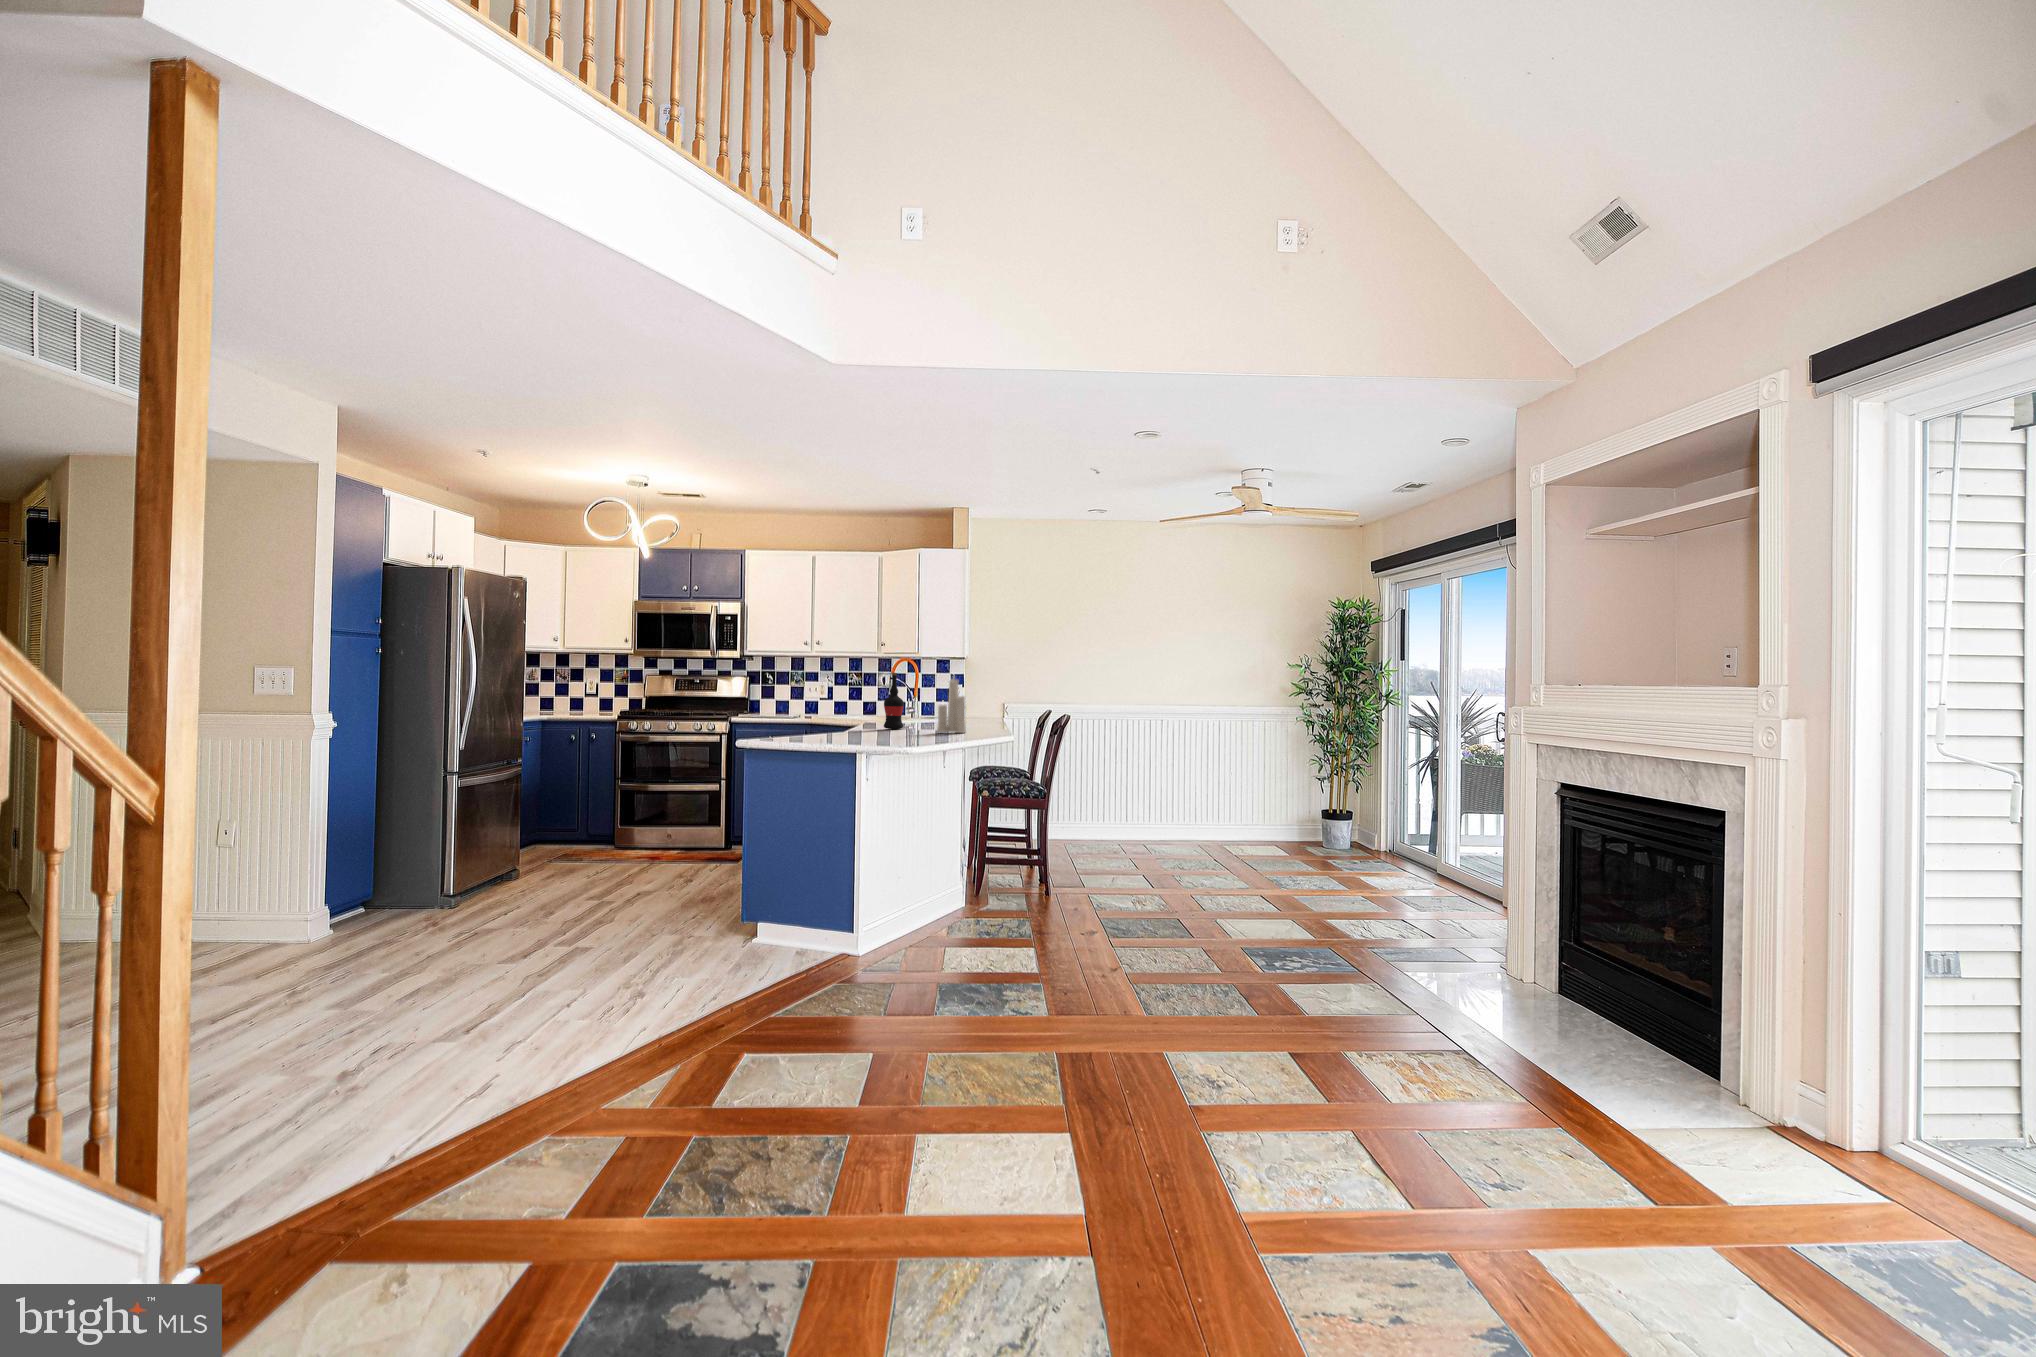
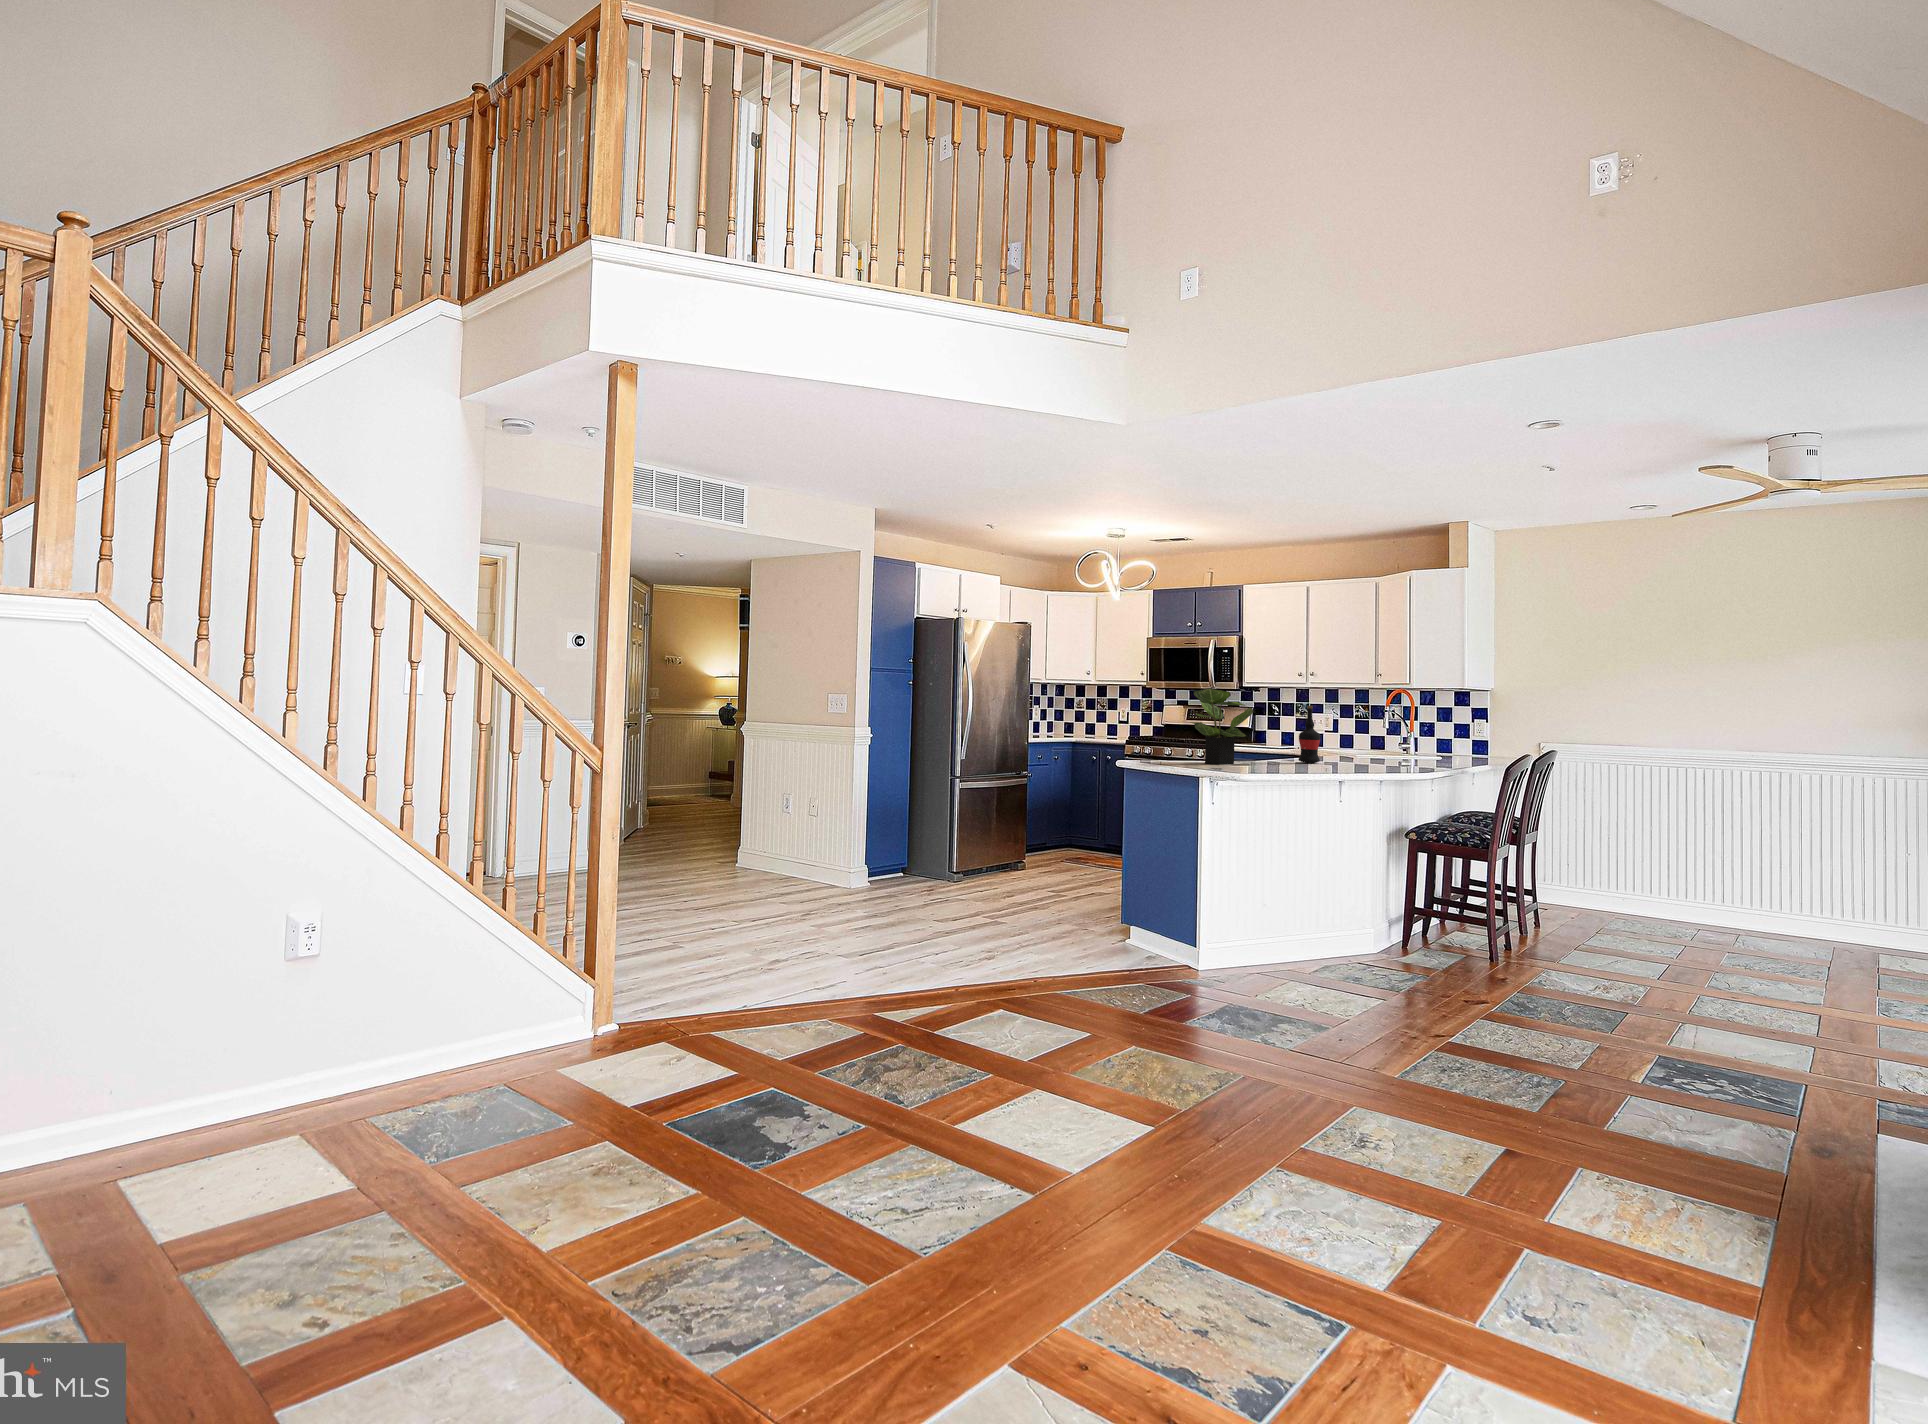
potted plant: none [781,655,847,735] -> present [1192,688,1254,764]
candle: present [937,679,966,733] -> none [1328,702,1358,770]

